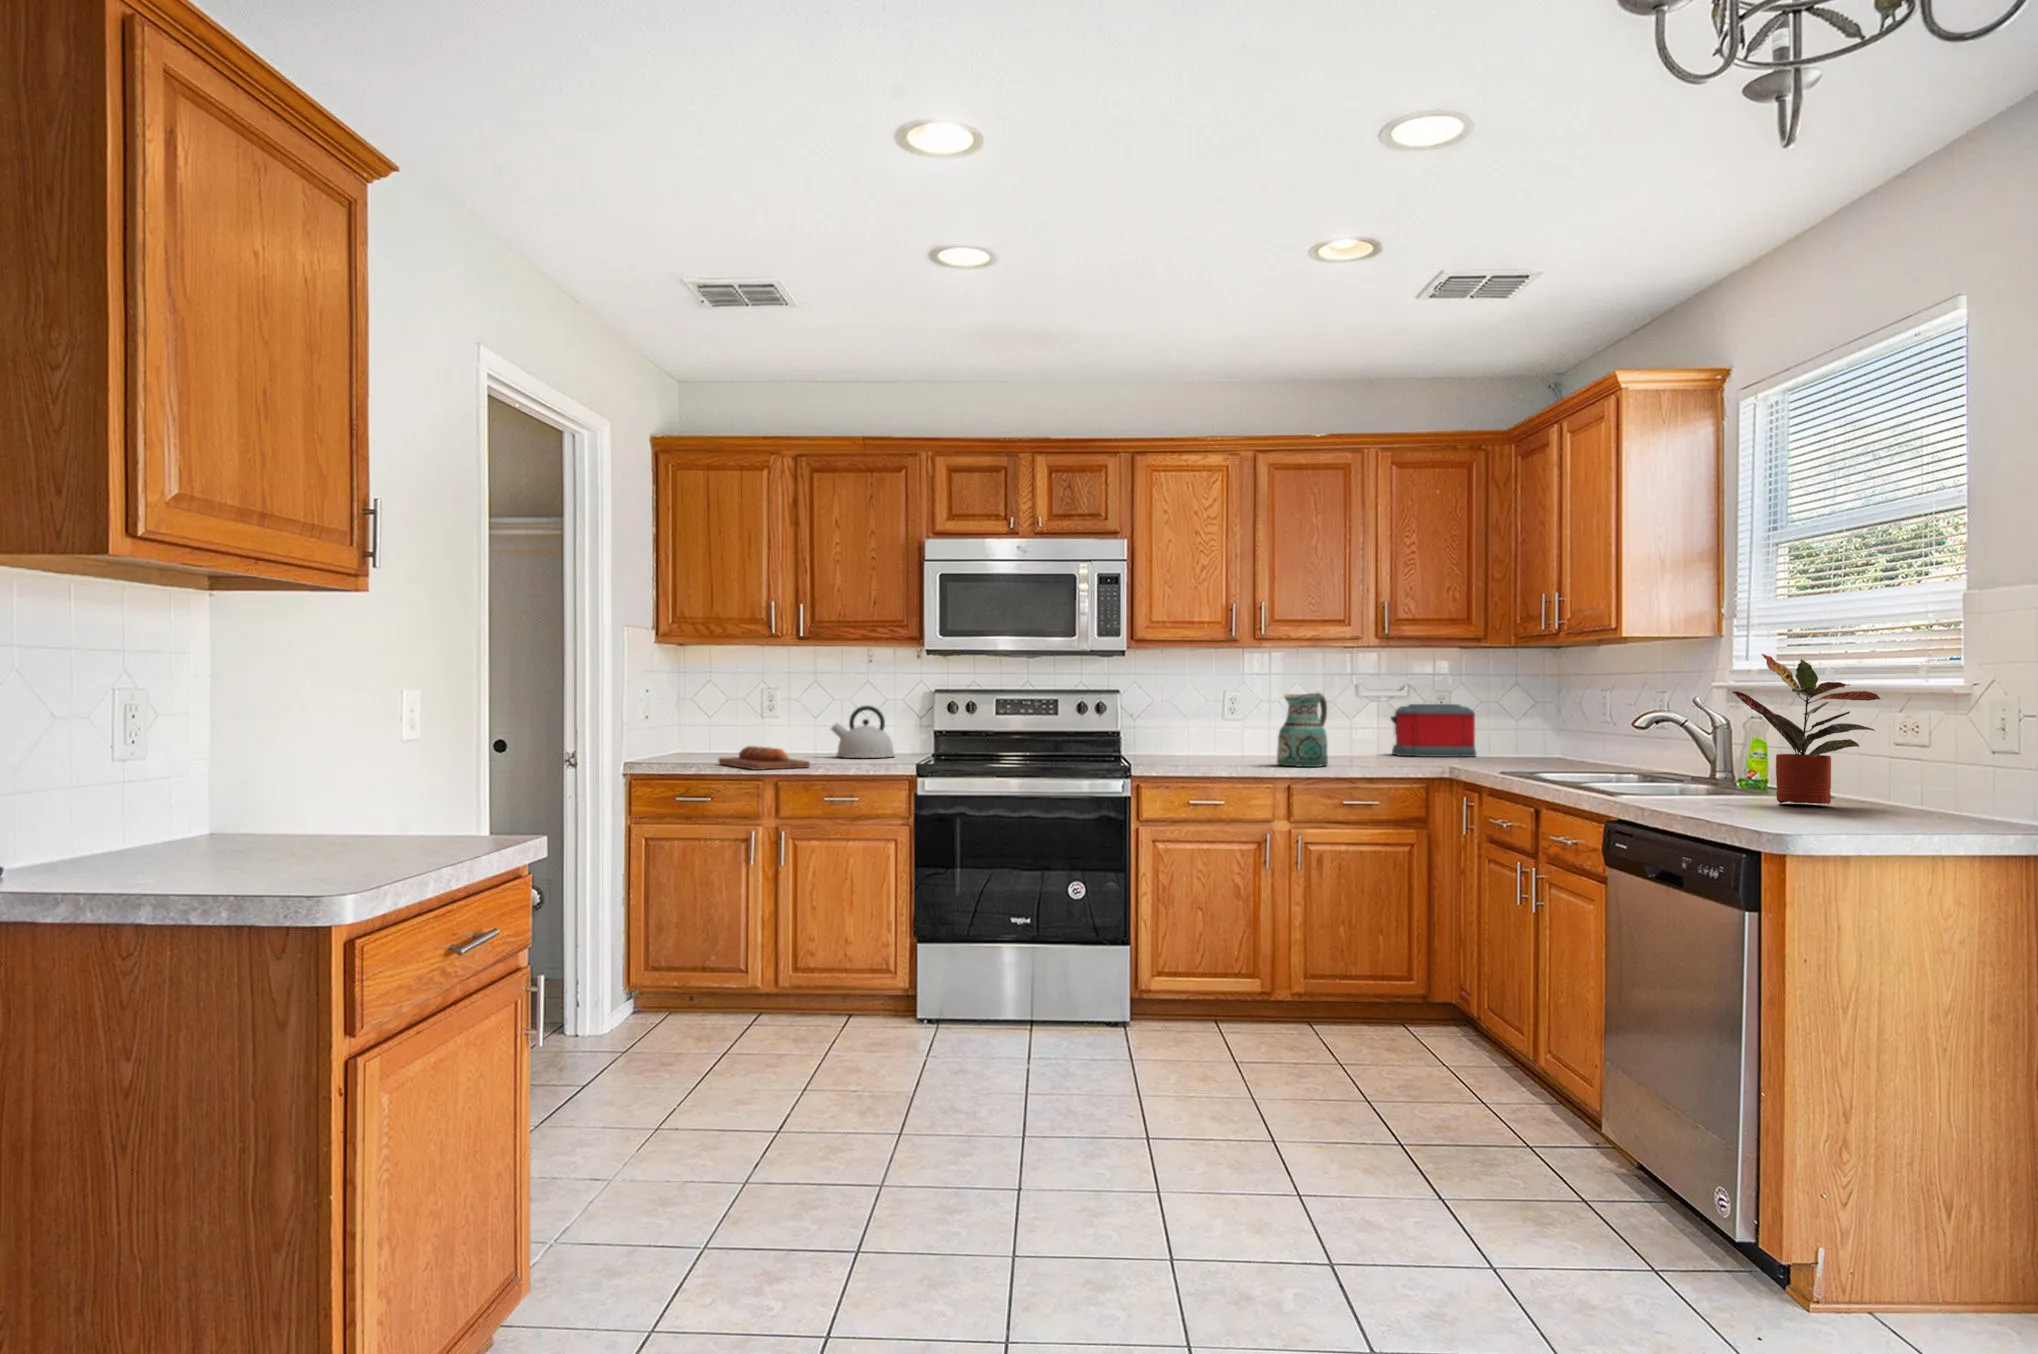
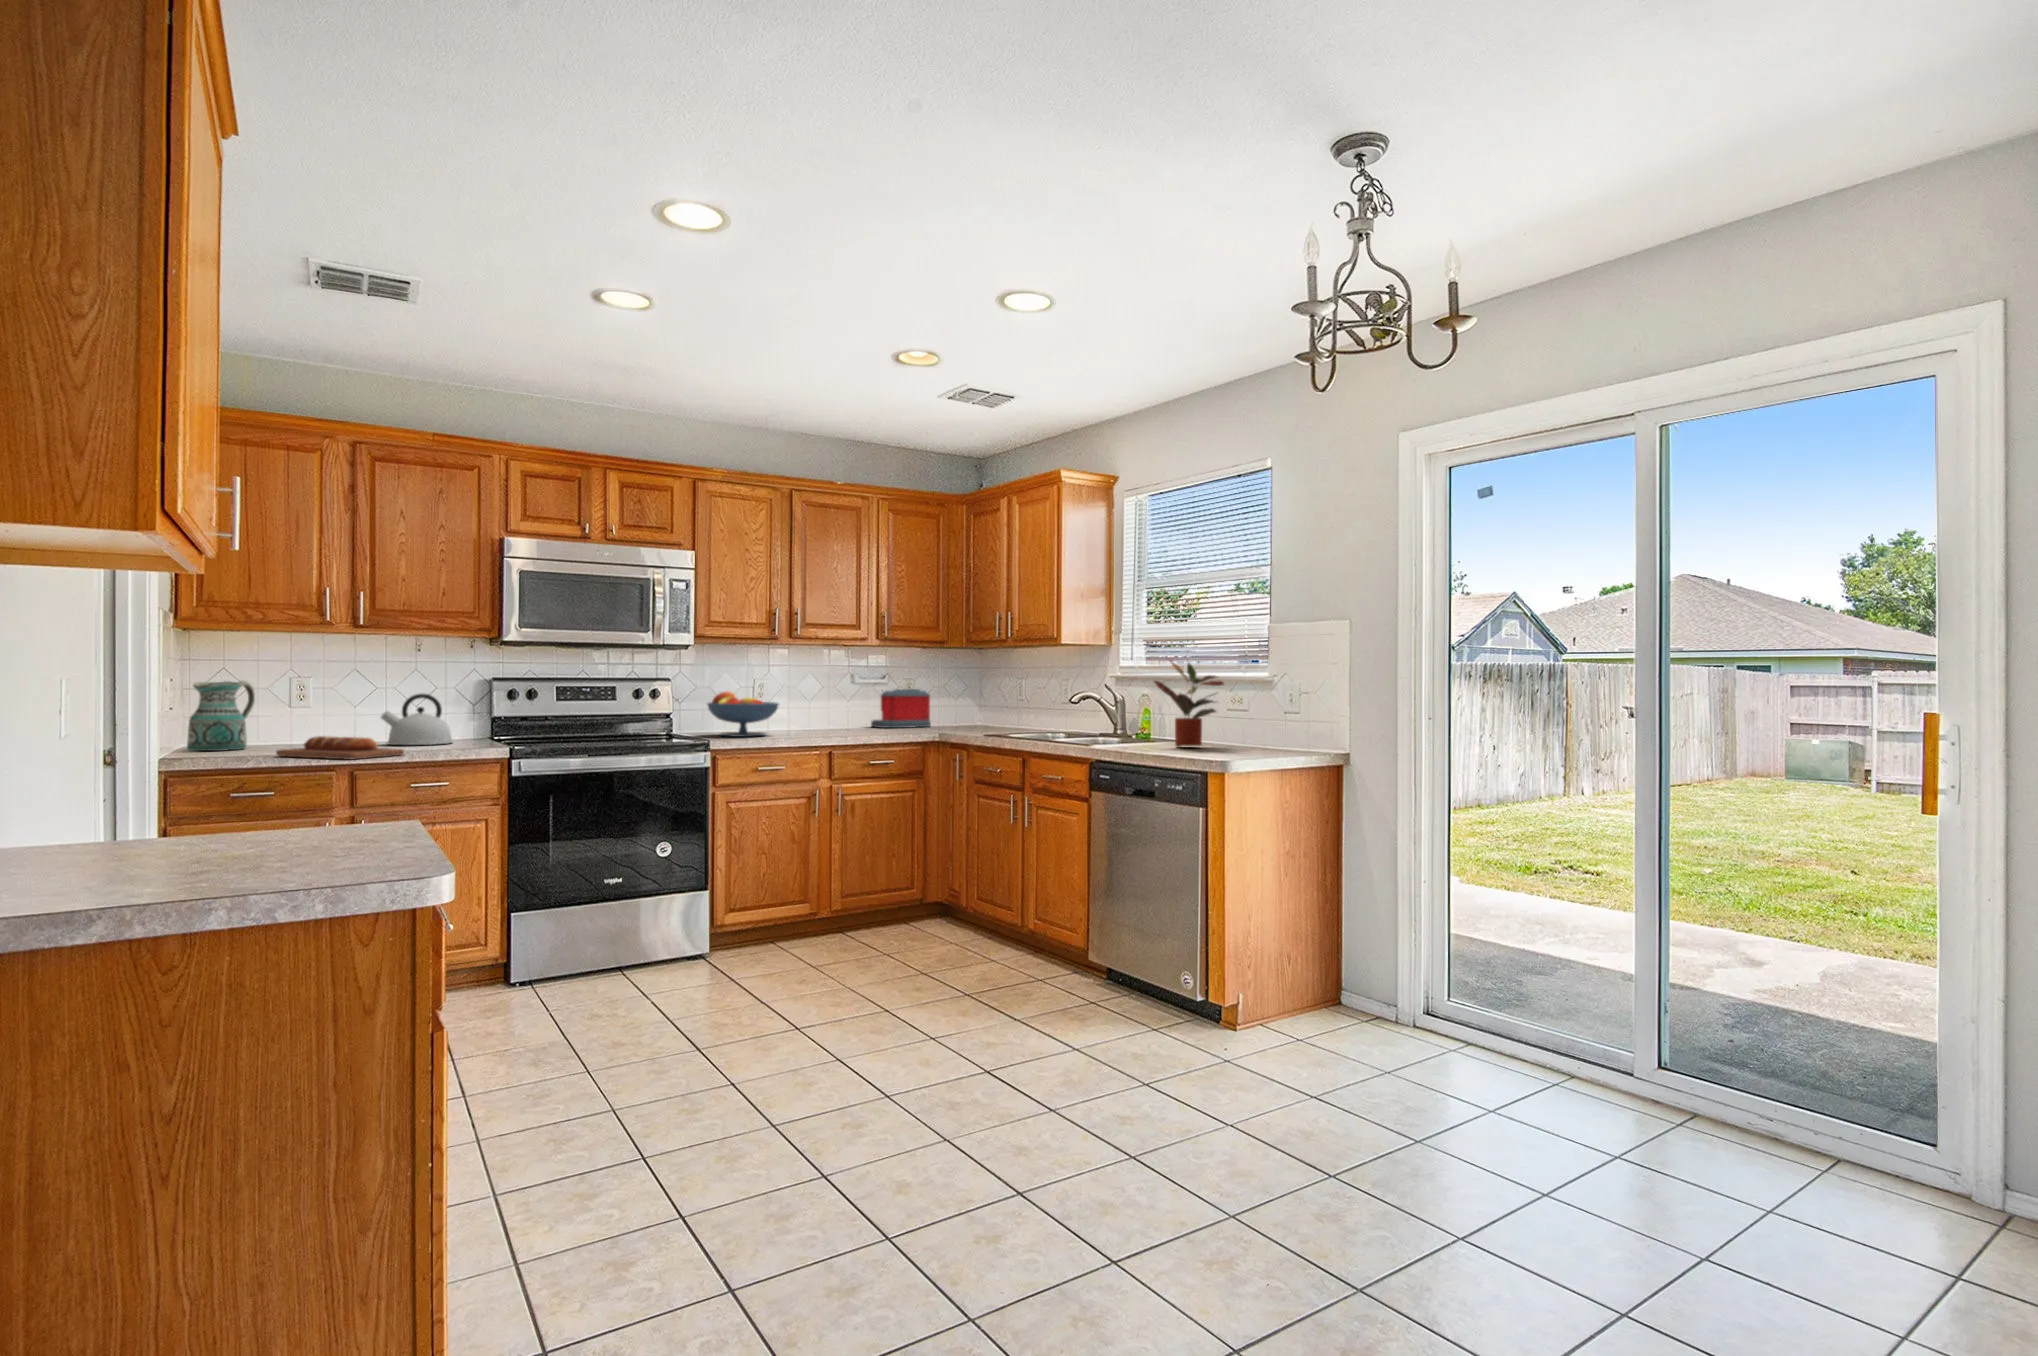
ceramic pitcher: present [1277,692,1328,767] -> present [187,681,255,751]
fruit bowl: none [1152,705,1239,761] -> present [707,691,779,737]

